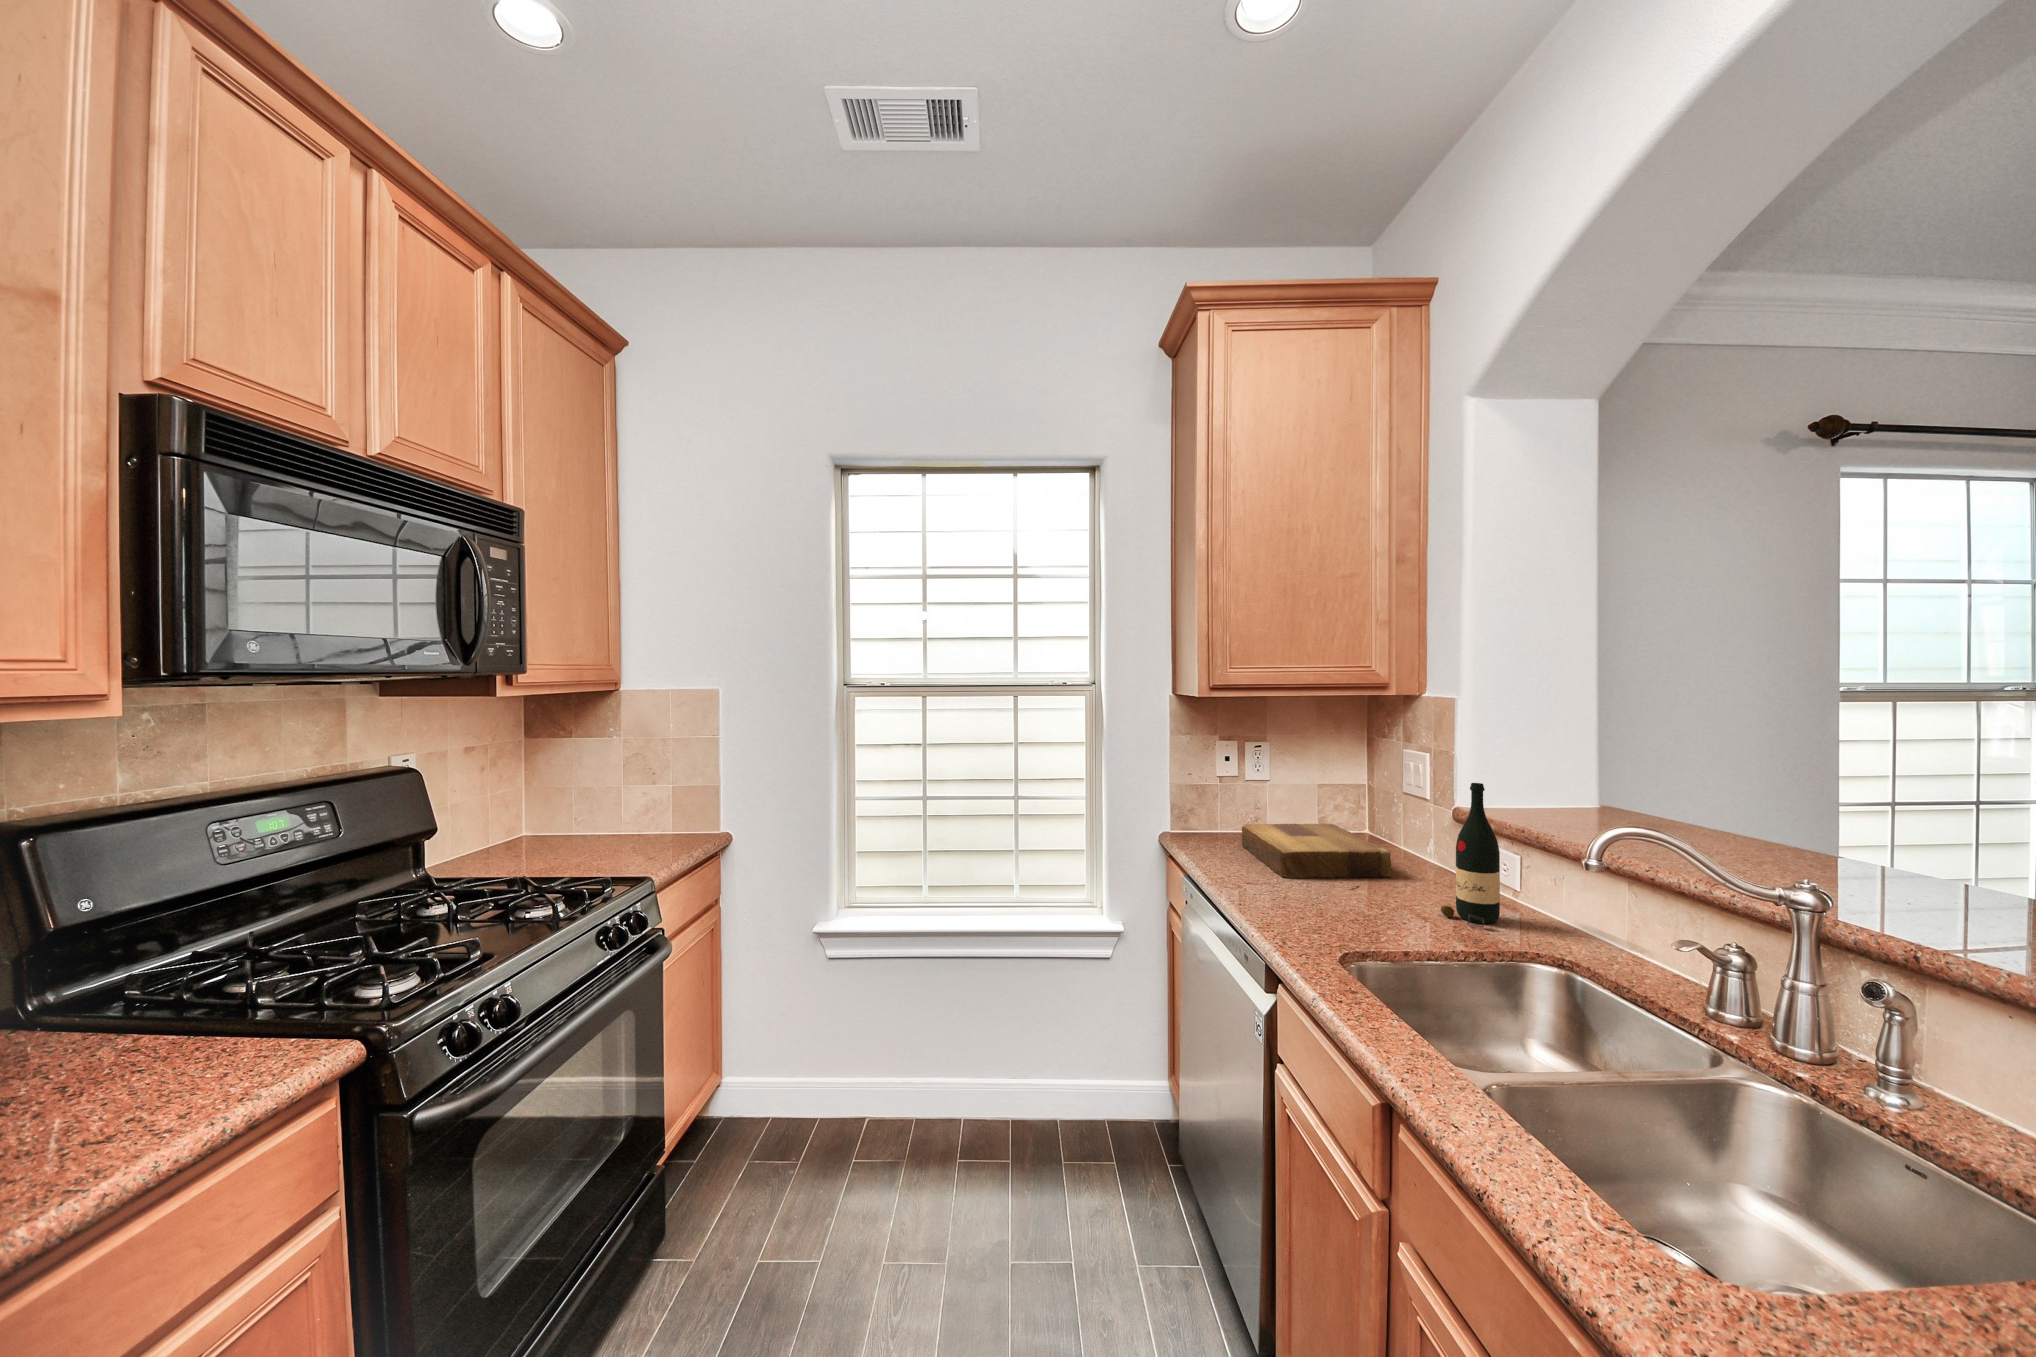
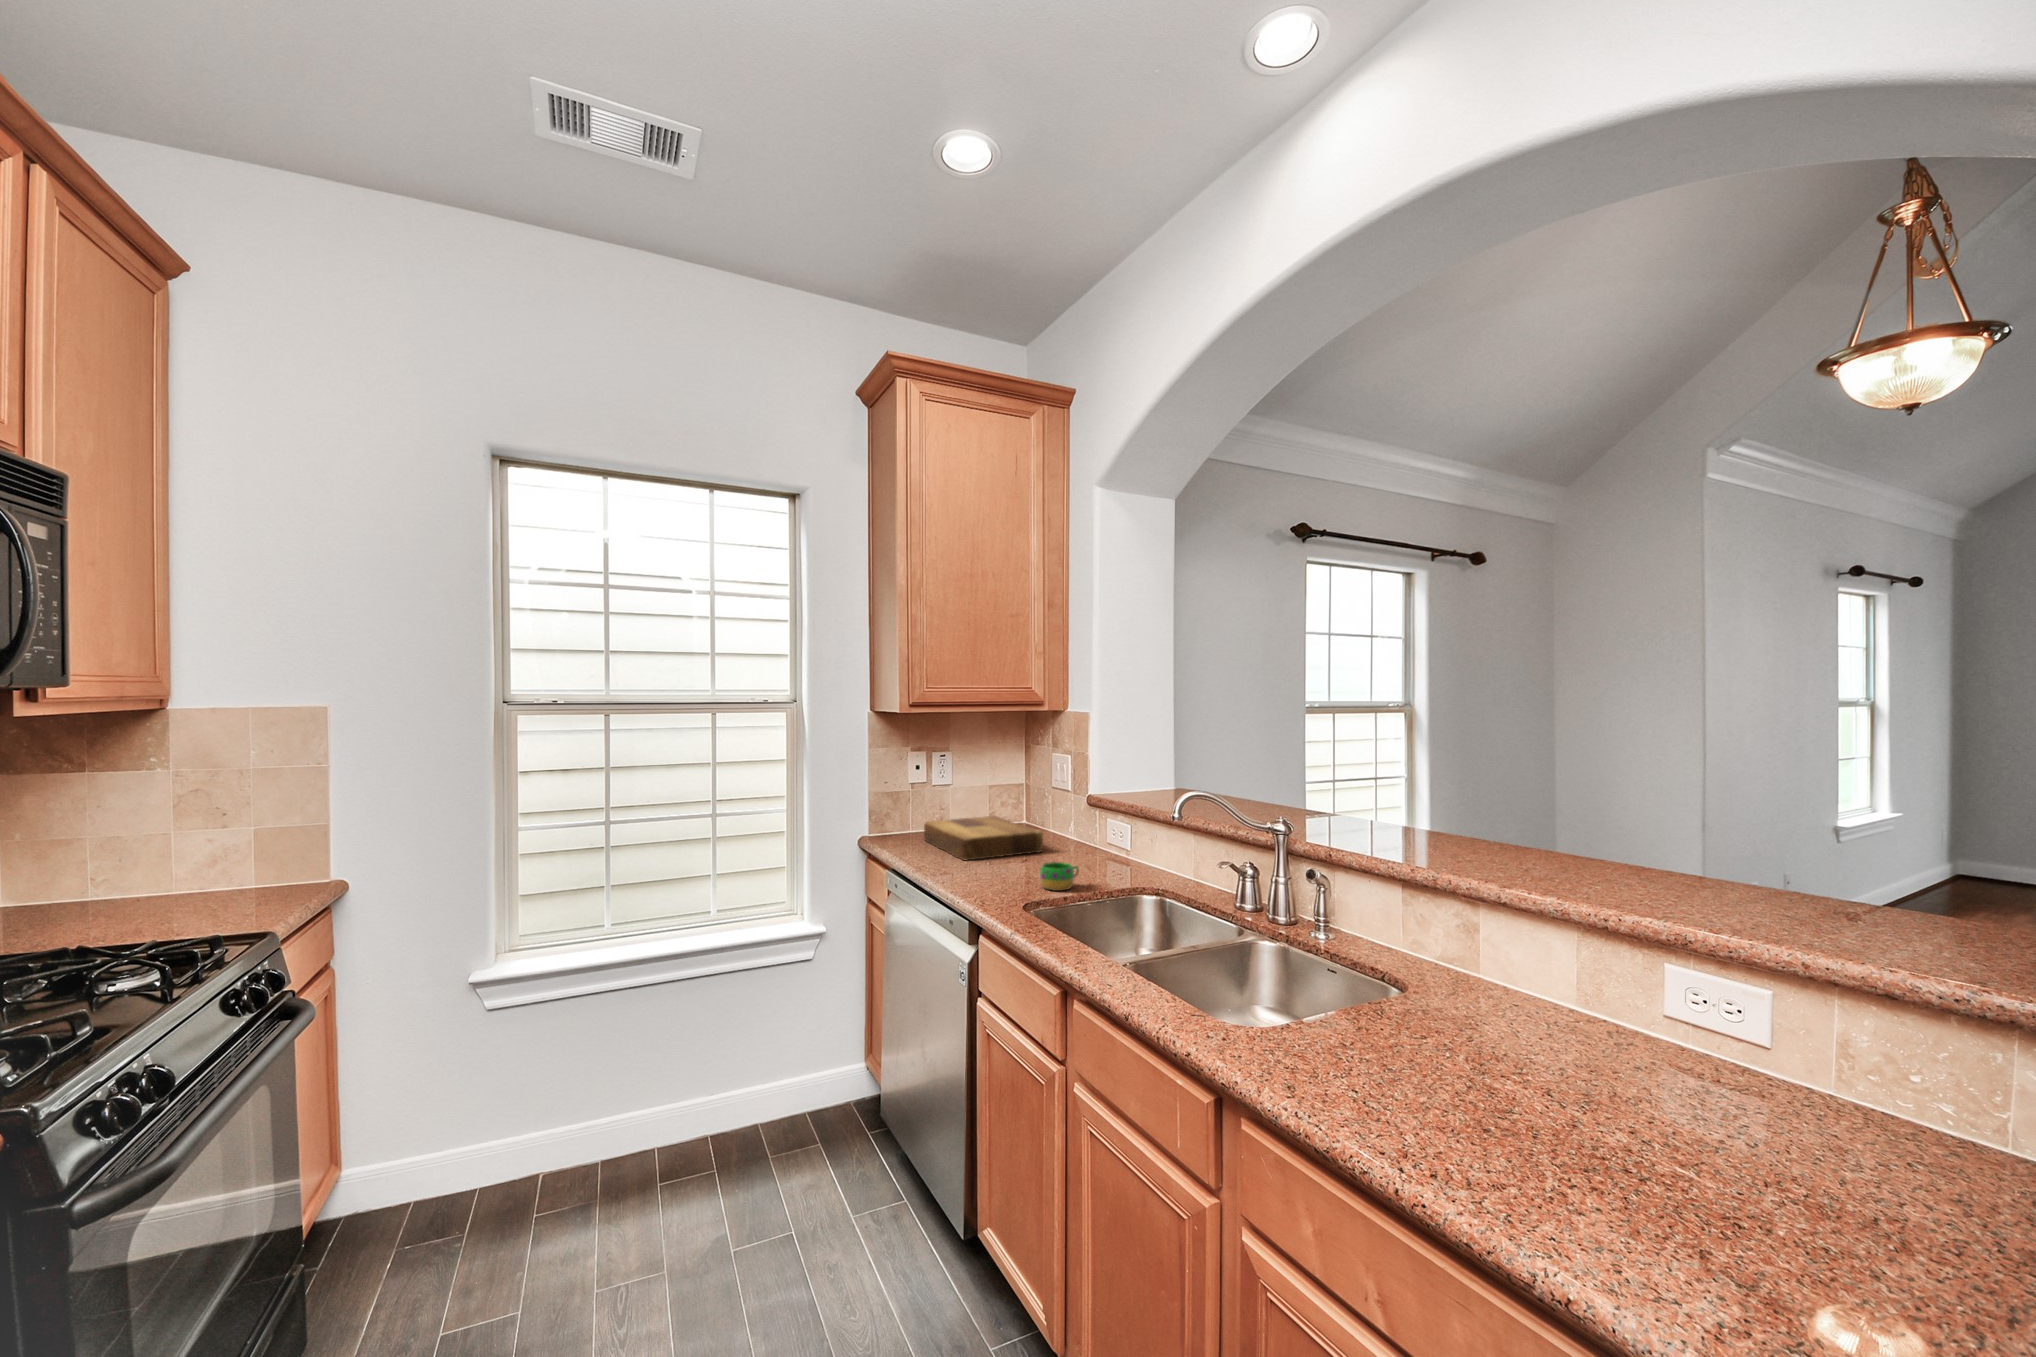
wine bottle: present [1441,783,1500,927] -> none [1081,772,1119,878]
mug: none [1375,897,1434,938] -> present [1040,862,1079,891]

